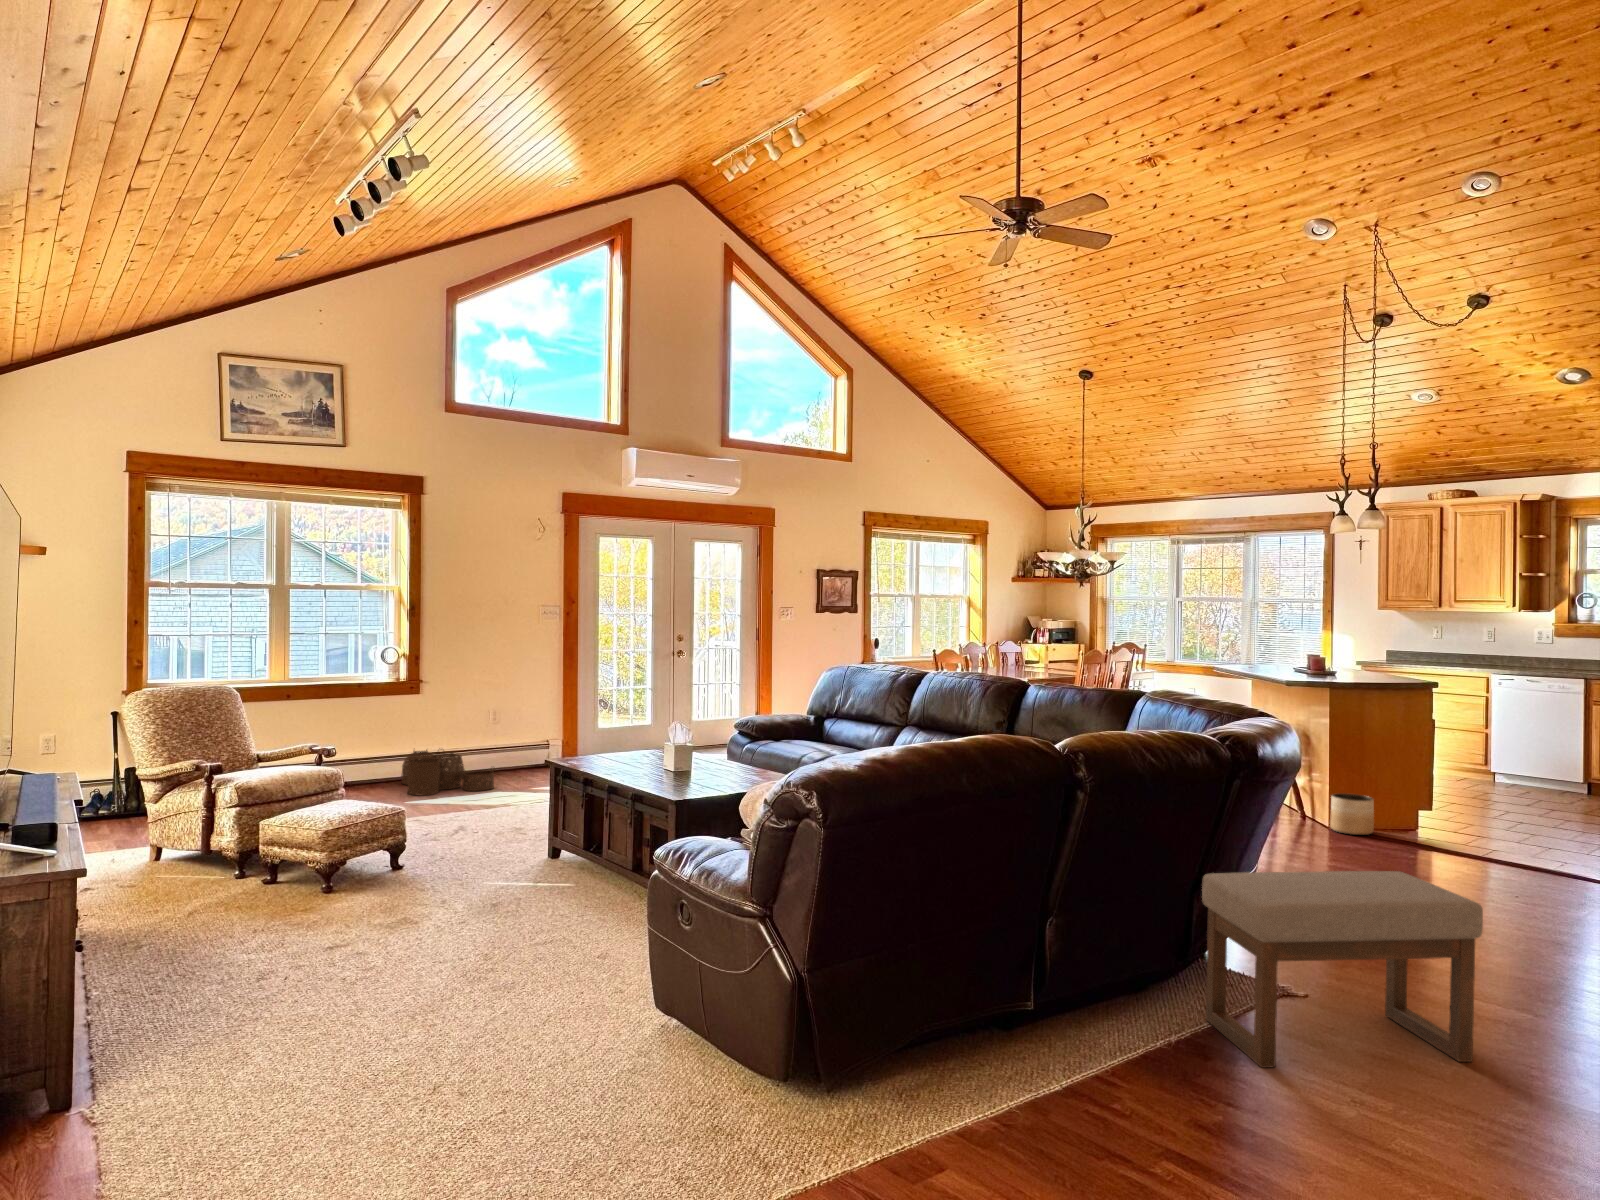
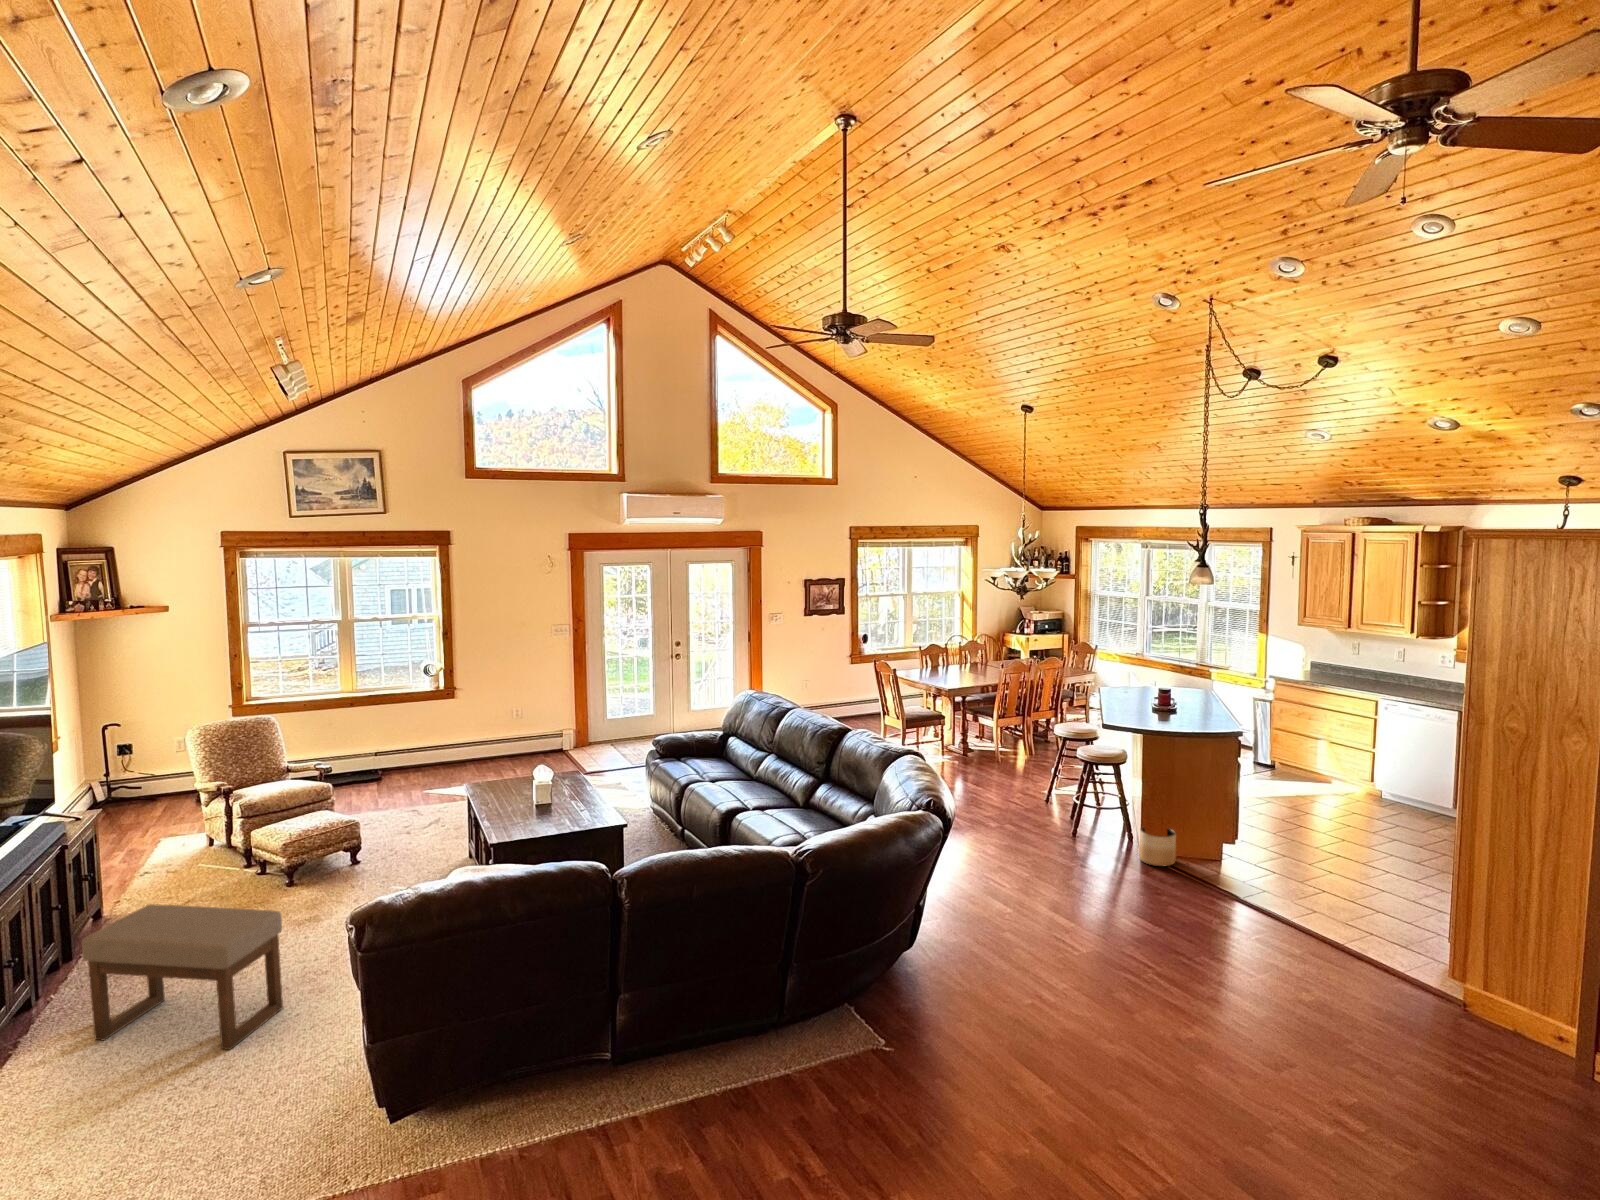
woven basket: present [401,750,494,795] -> none [432,741,501,782]
ottoman: present [1202,871,1483,1068] -> present [82,904,283,1050]

